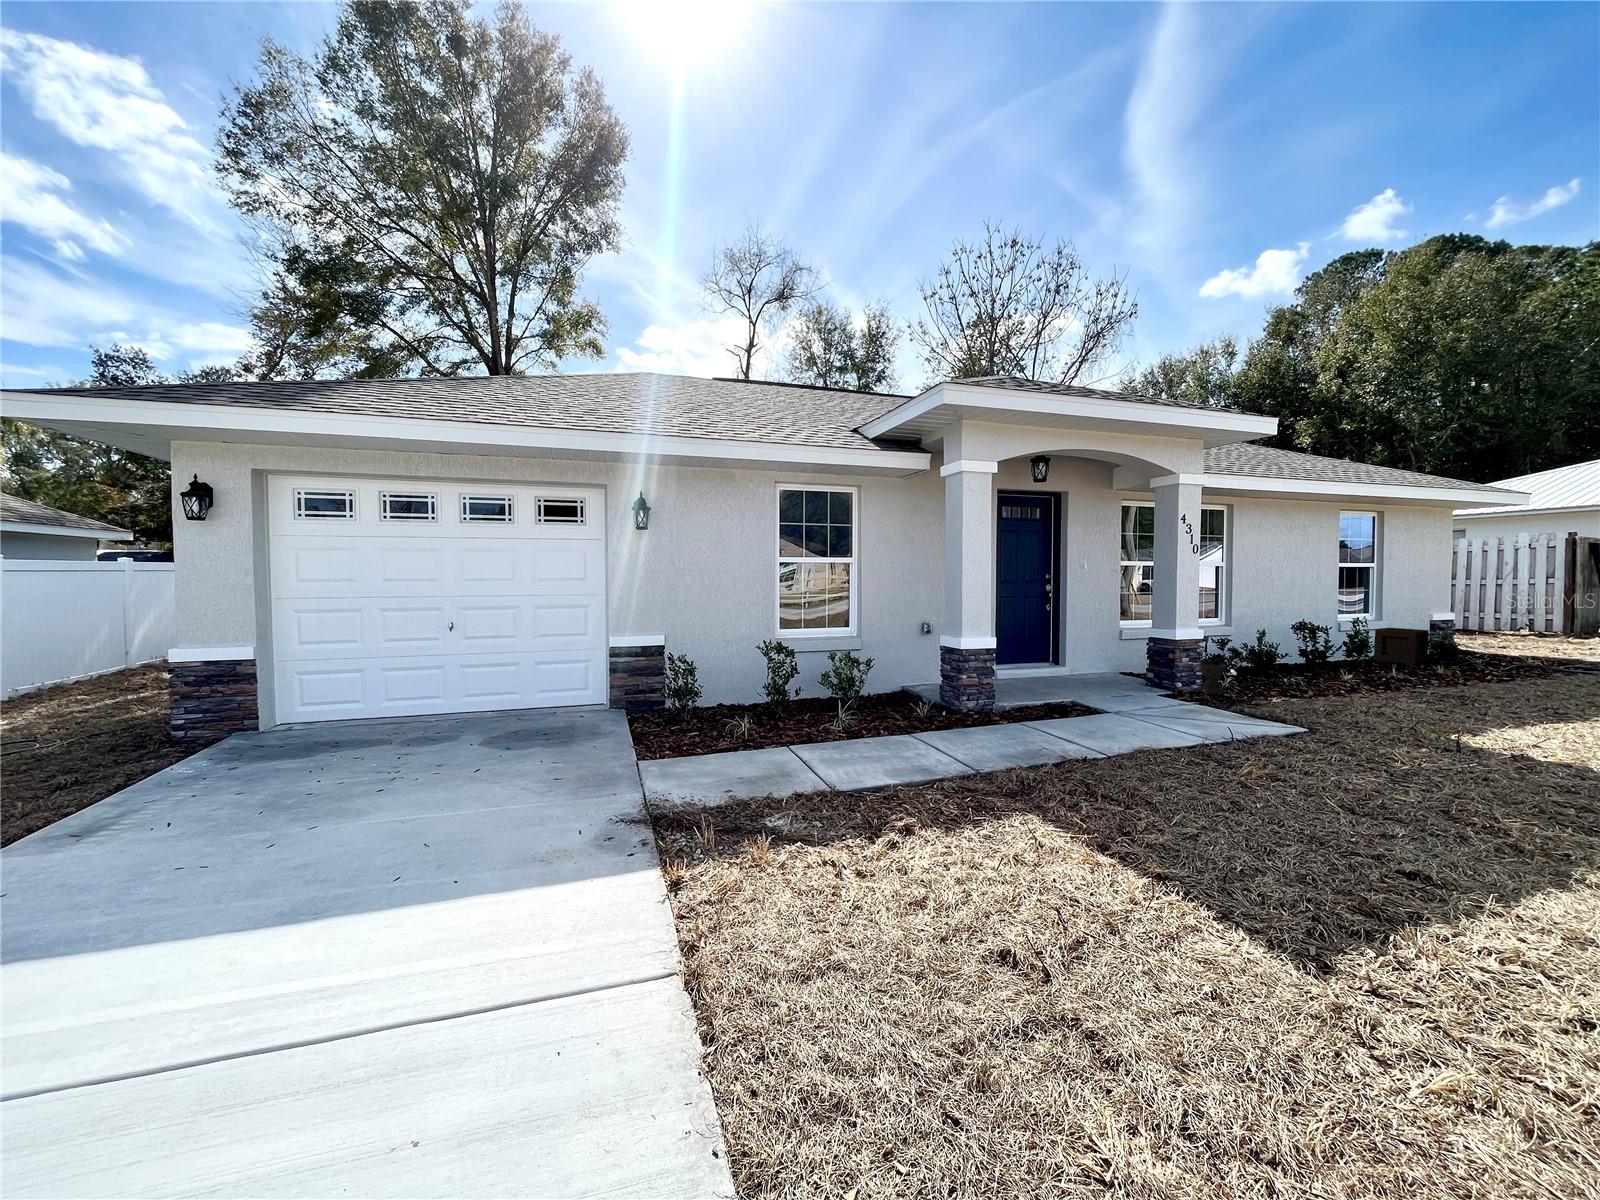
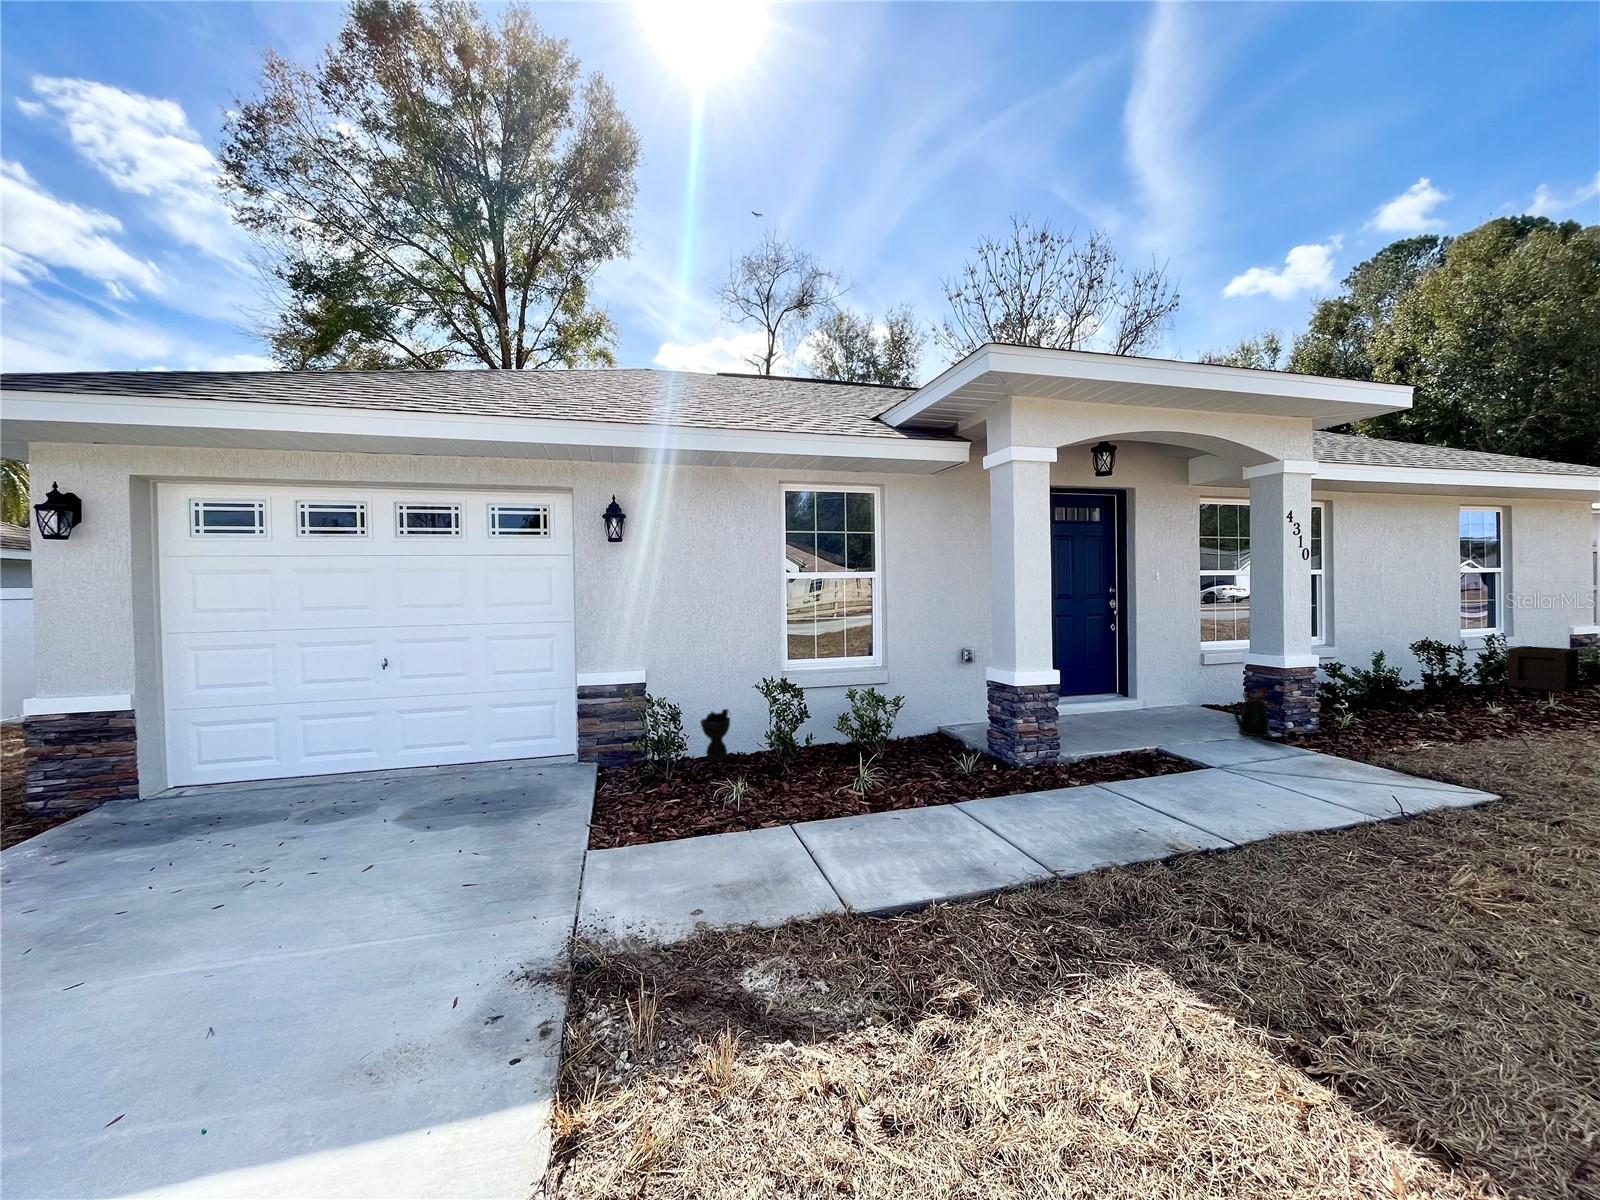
watering can: none [1135,655,1170,694] -> present [1231,688,1274,736]
planter: present [1199,656,1225,695] -> present [701,709,730,761]

